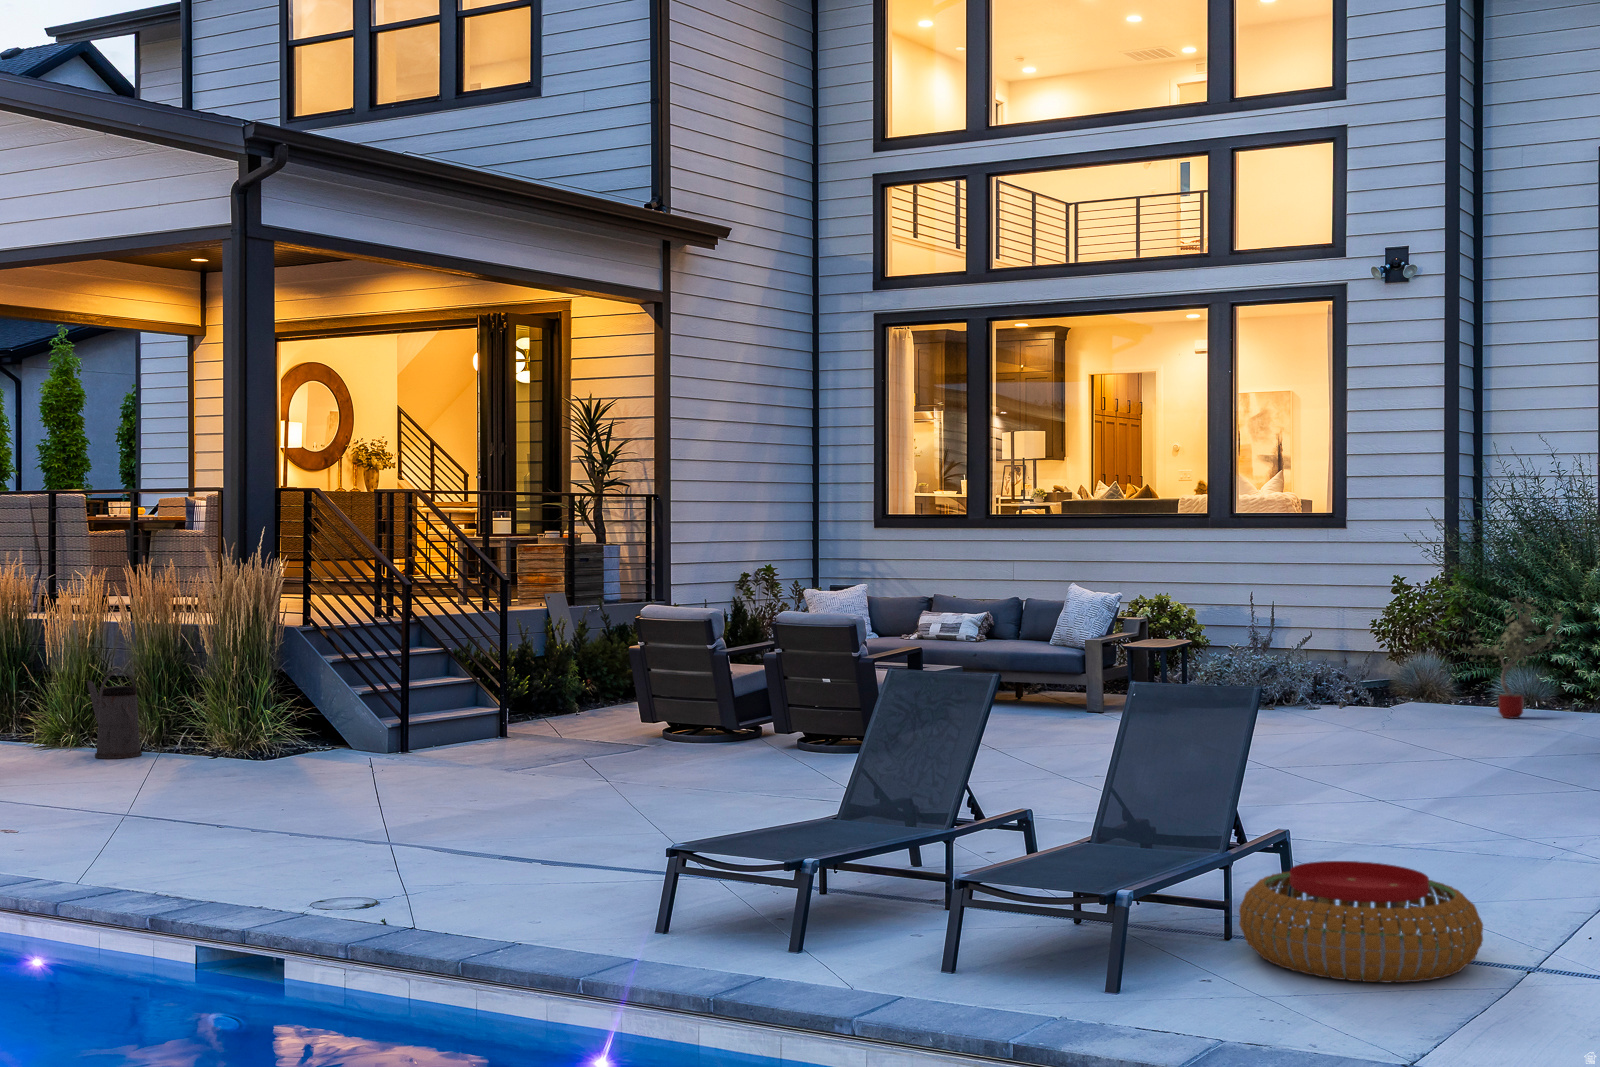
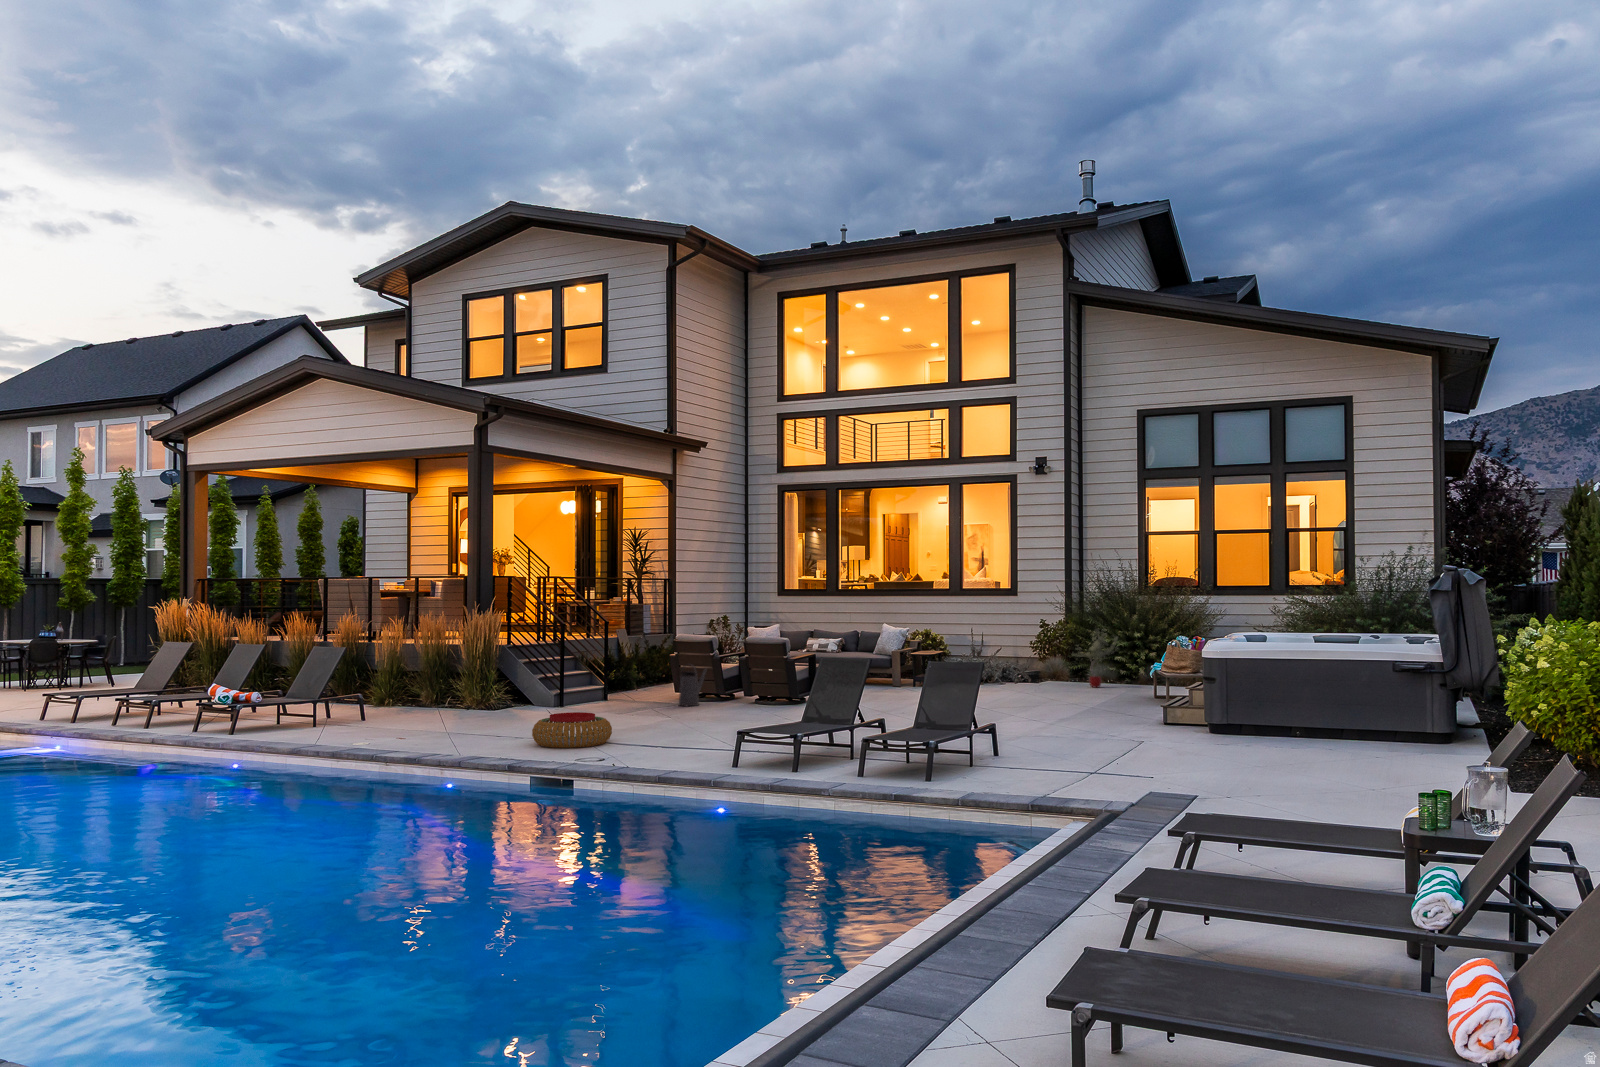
watering can: present [87,671,142,759] -> present [679,668,707,706]
pouf: present [1239,861,1483,982] -> present [532,712,612,748]

